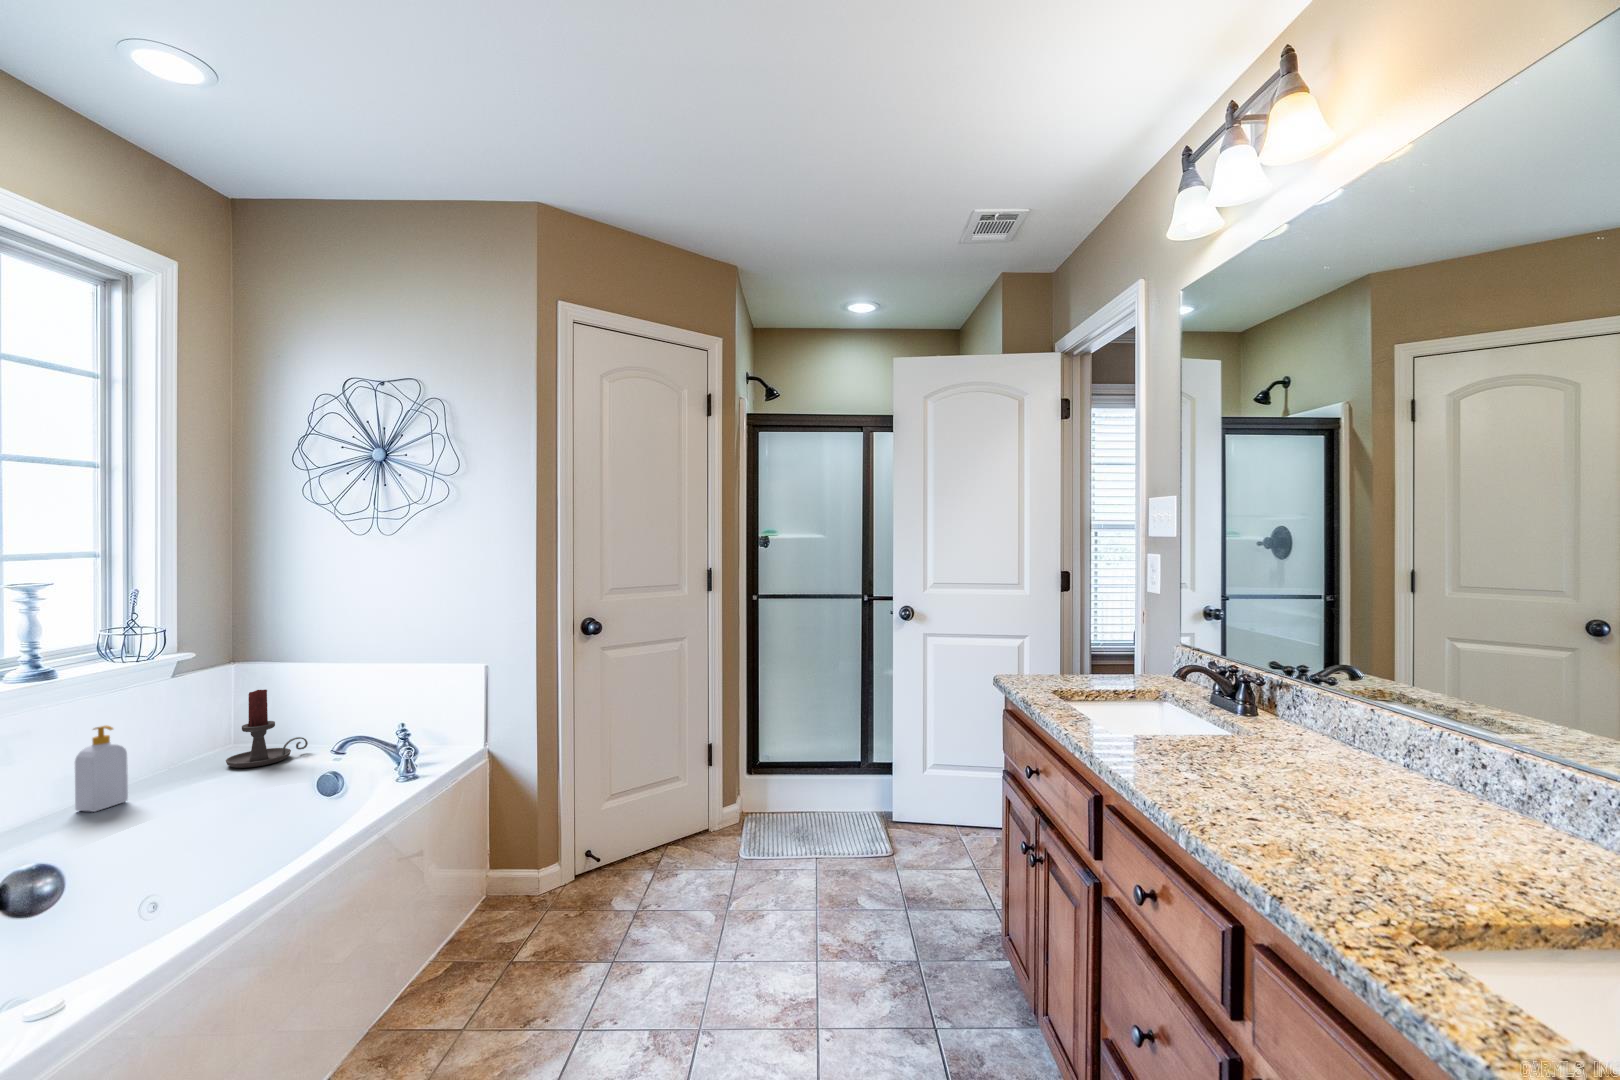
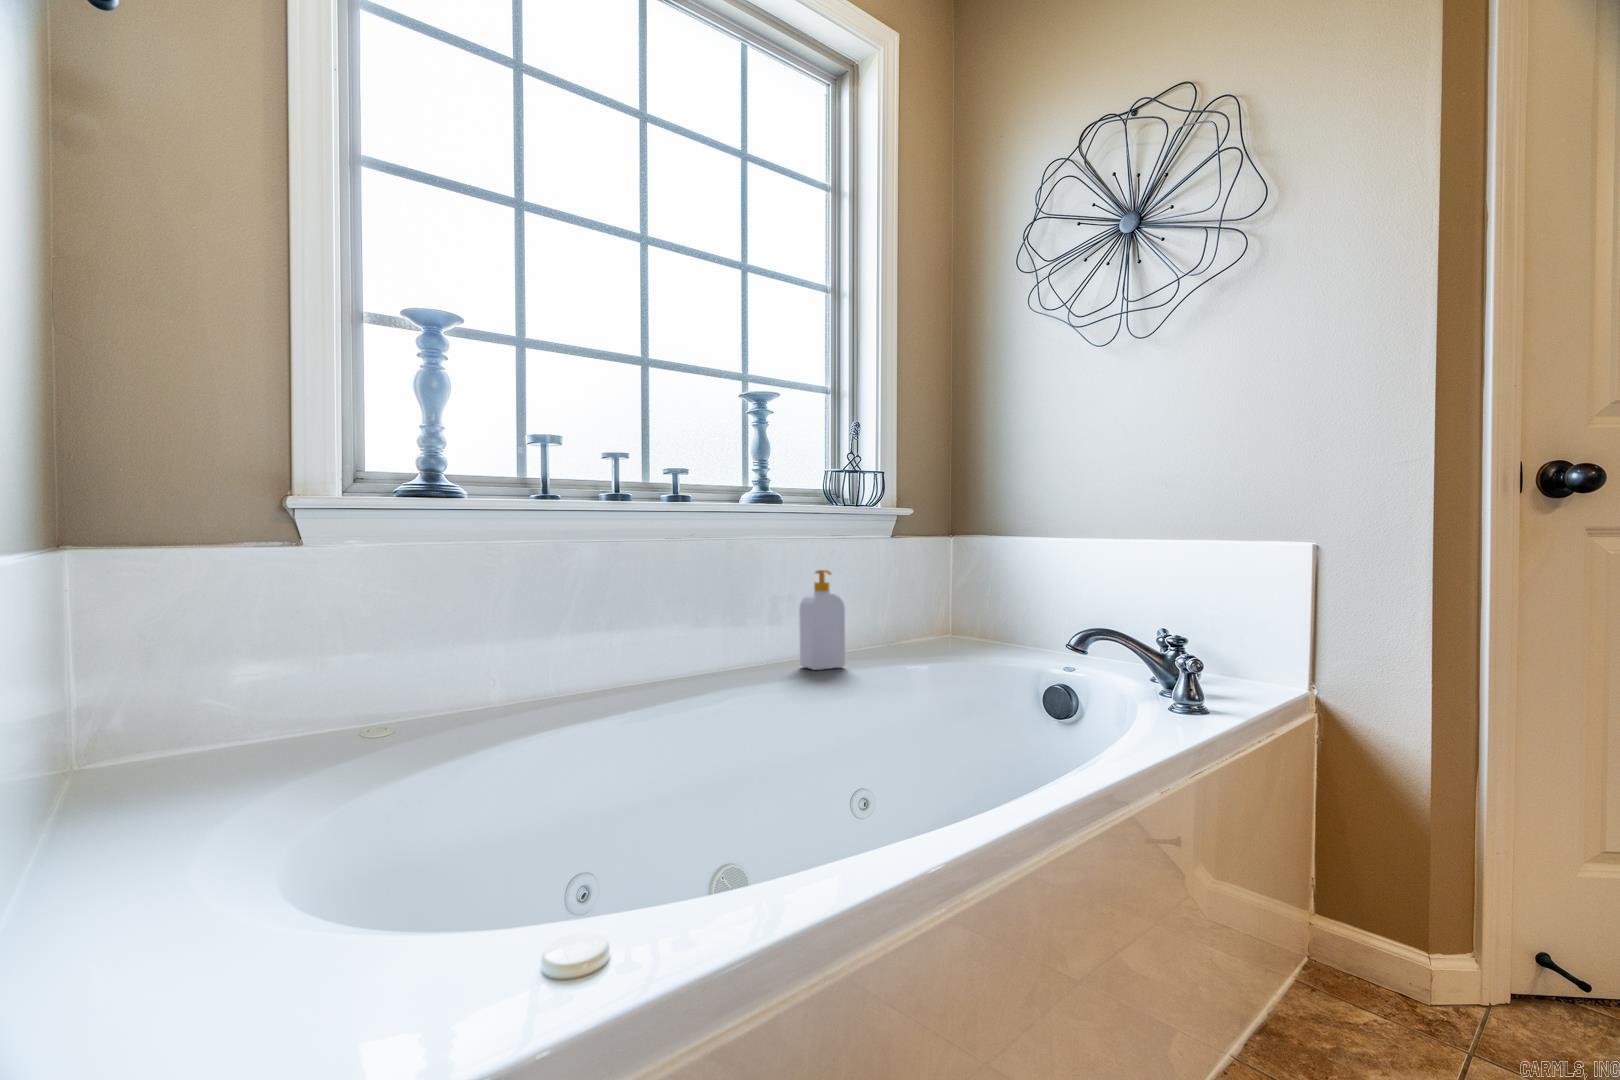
candle holder: present [226,690,308,768] -> none [943,559,1033,659]

